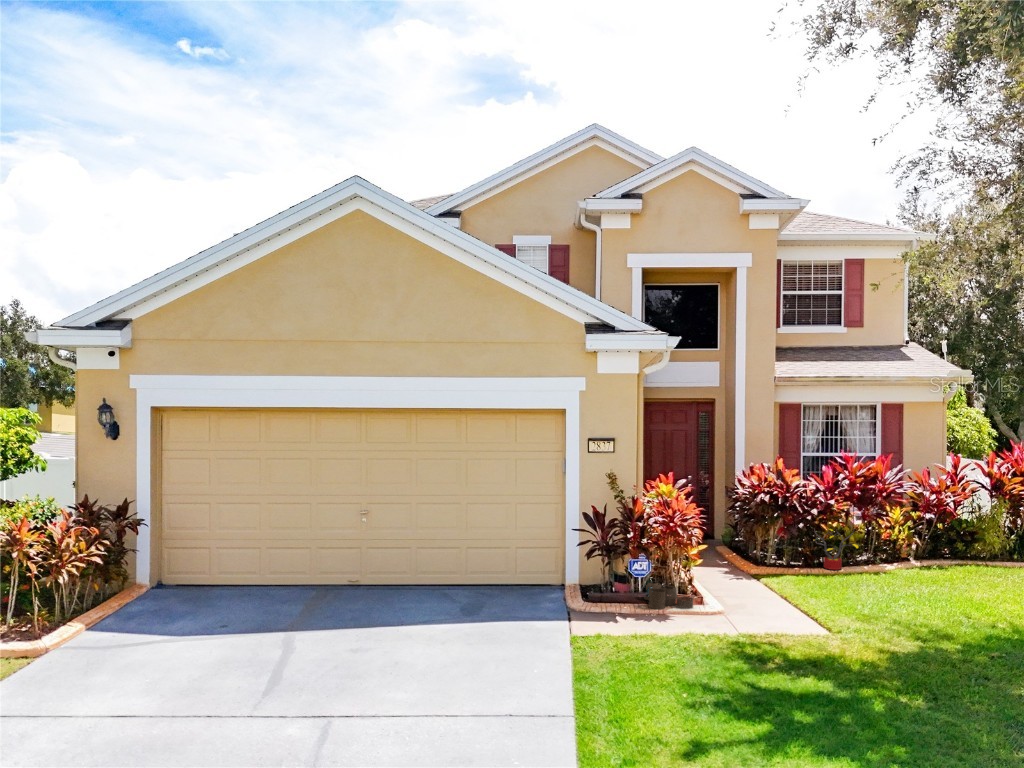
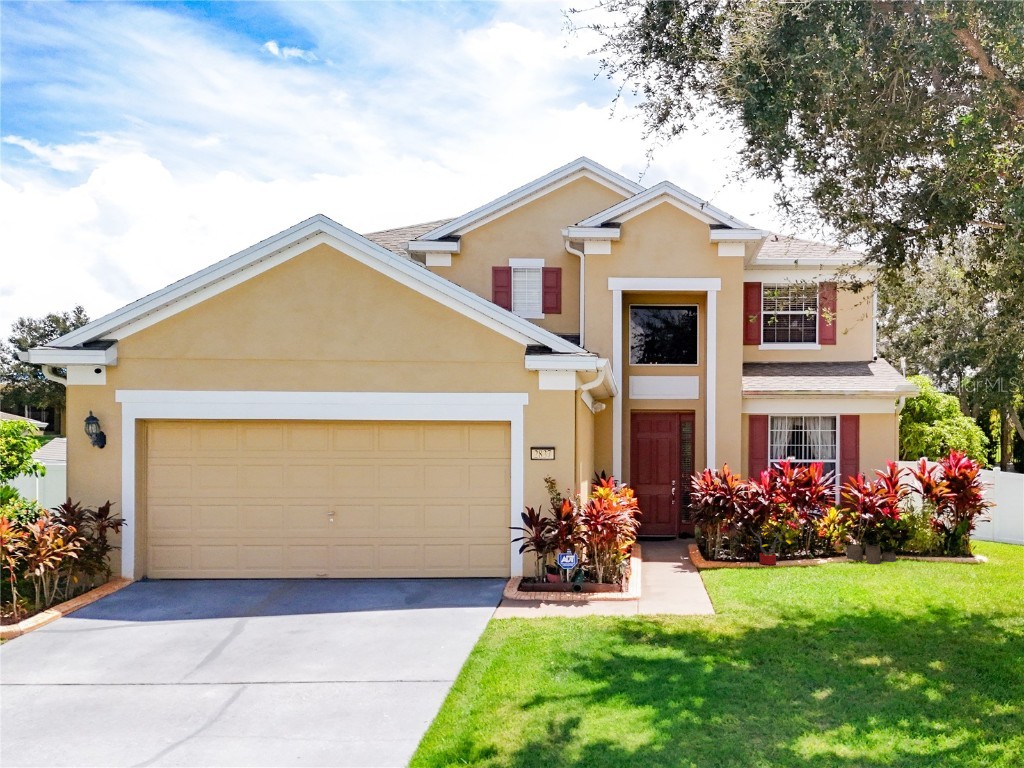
woven basket: present [644,581,693,609] -> present [847,544,896,564]

